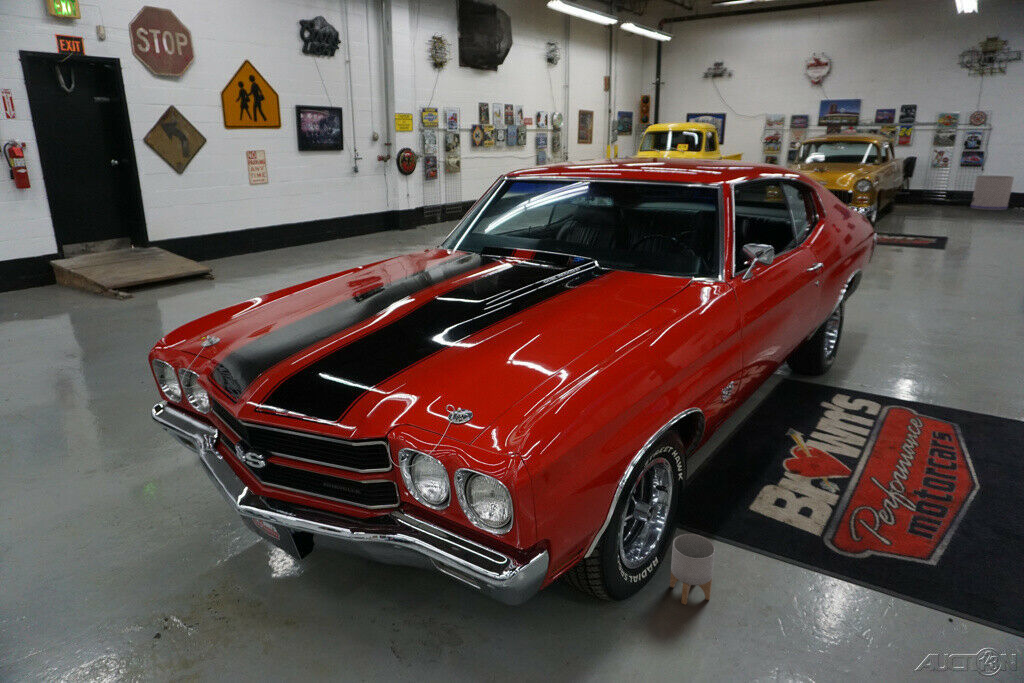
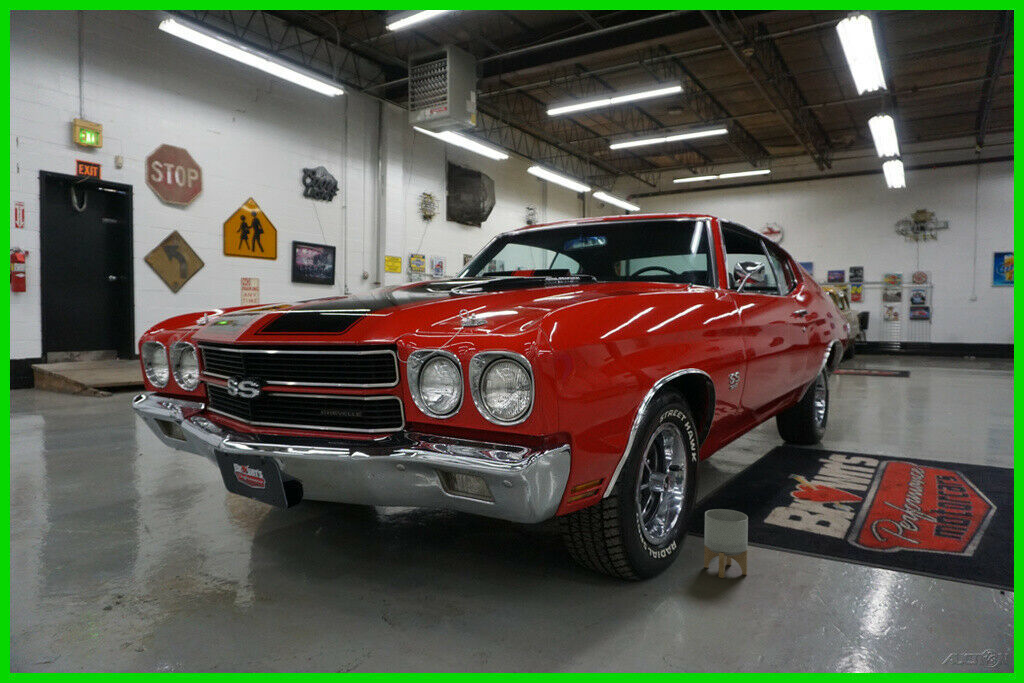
trash can: present [971,176,1014,210] -> none [926,329,961,359]

